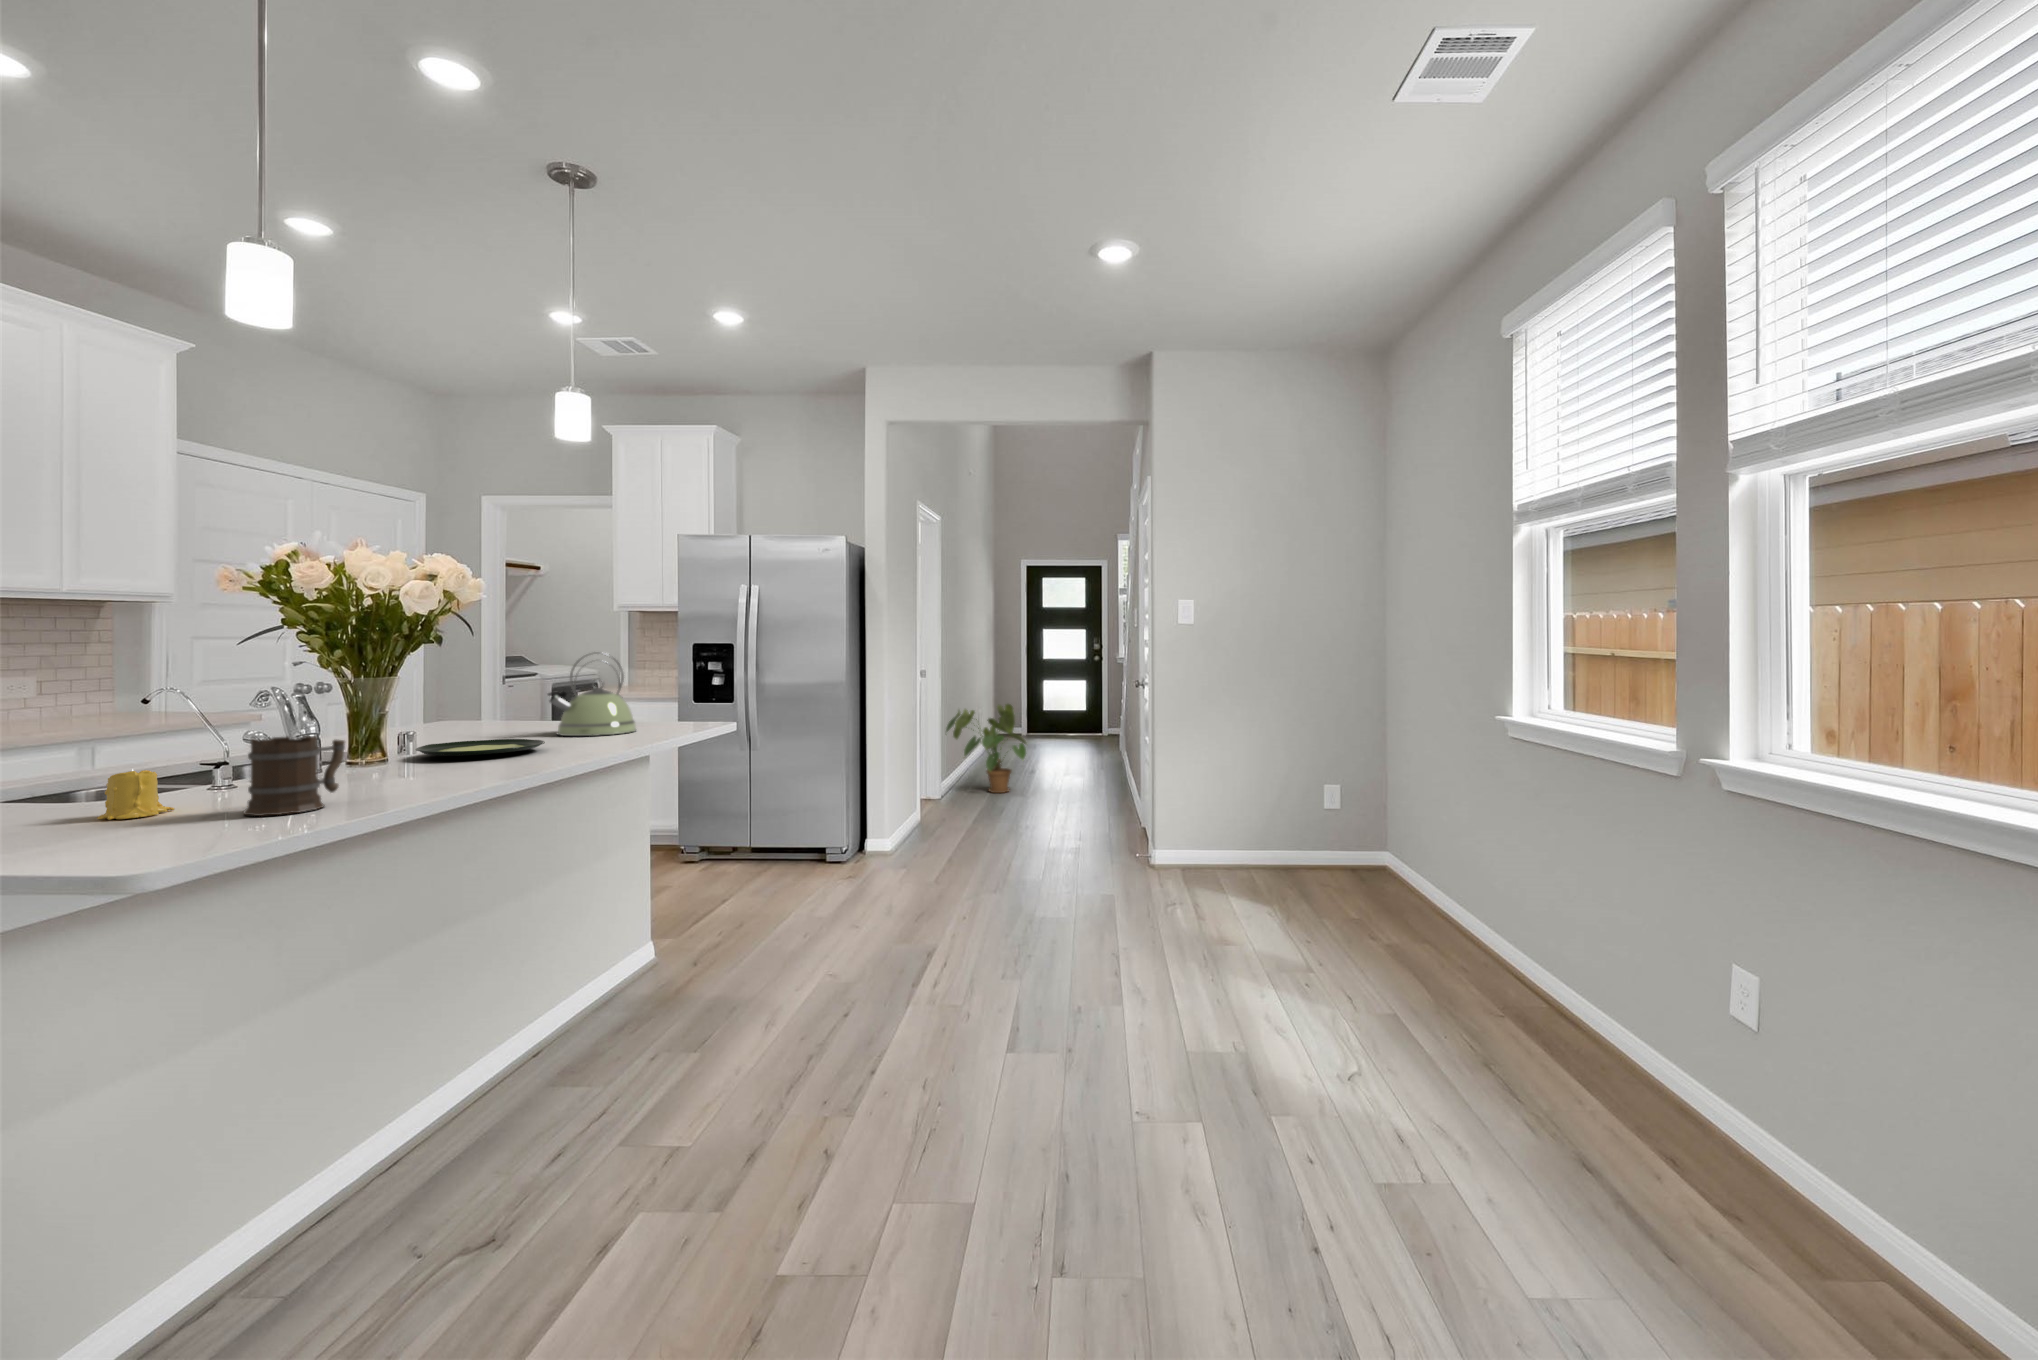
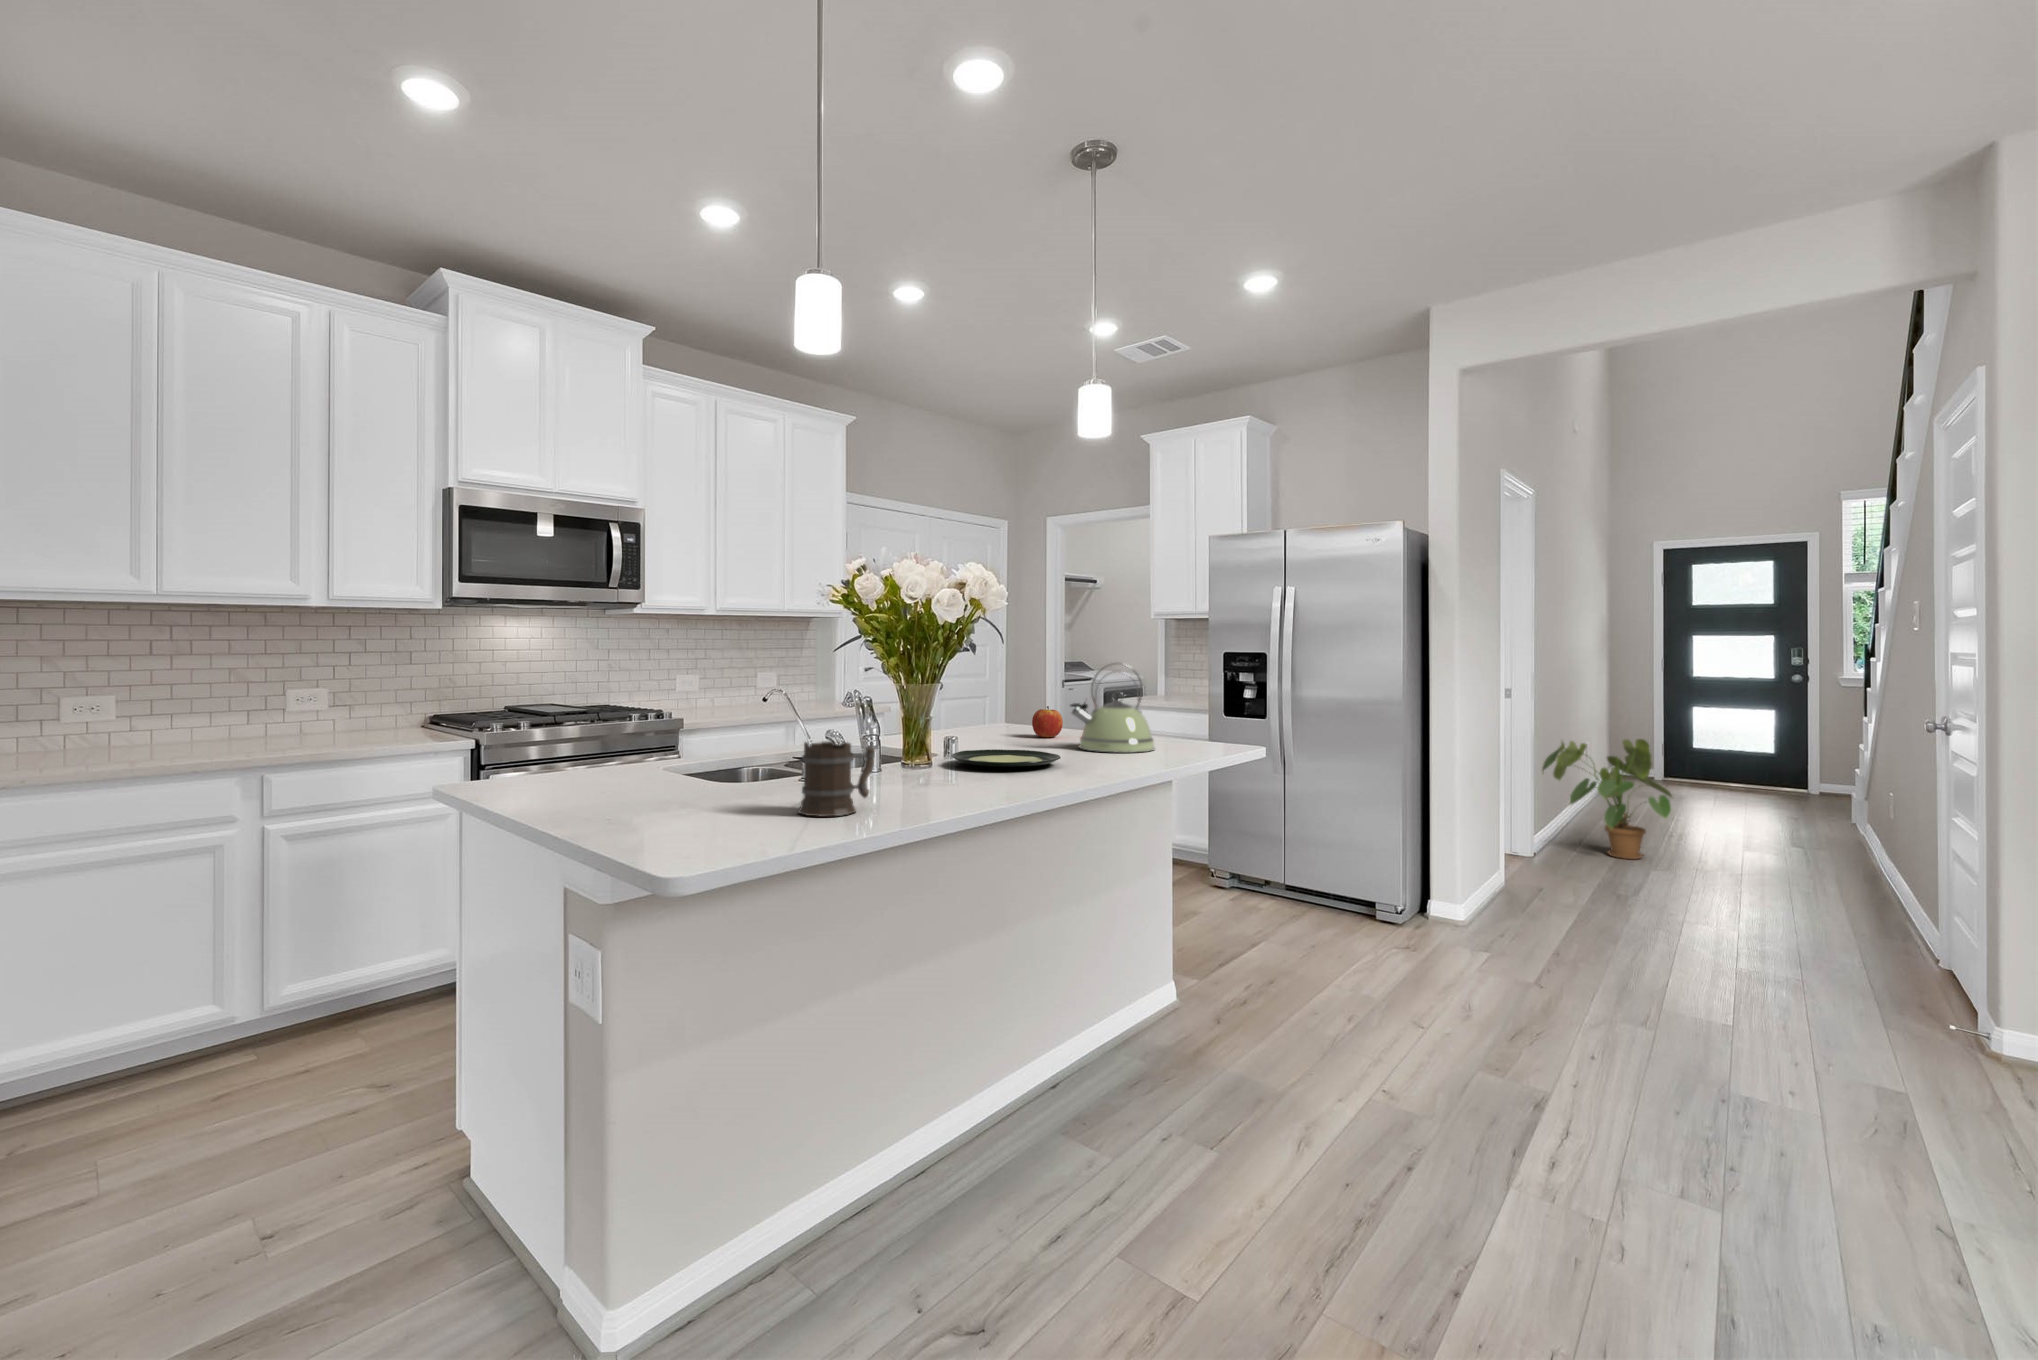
apple: none [499,698,534,729] -> present [1032,706,1063,737]
candle: present [97,769,174,820] -> none [712,759,761,804]

